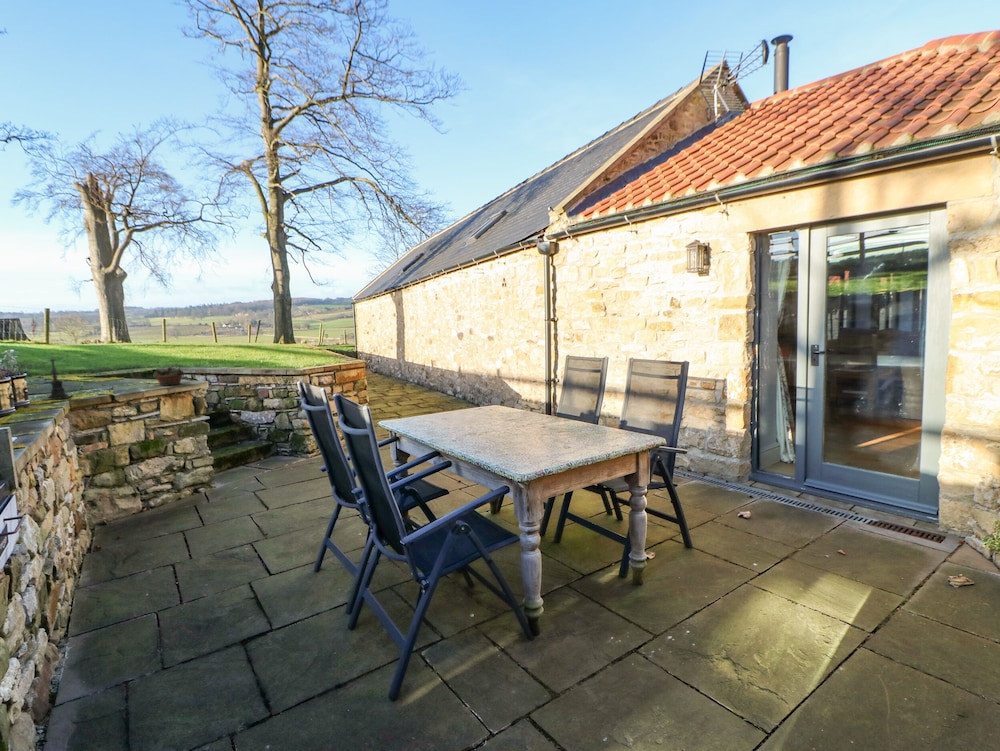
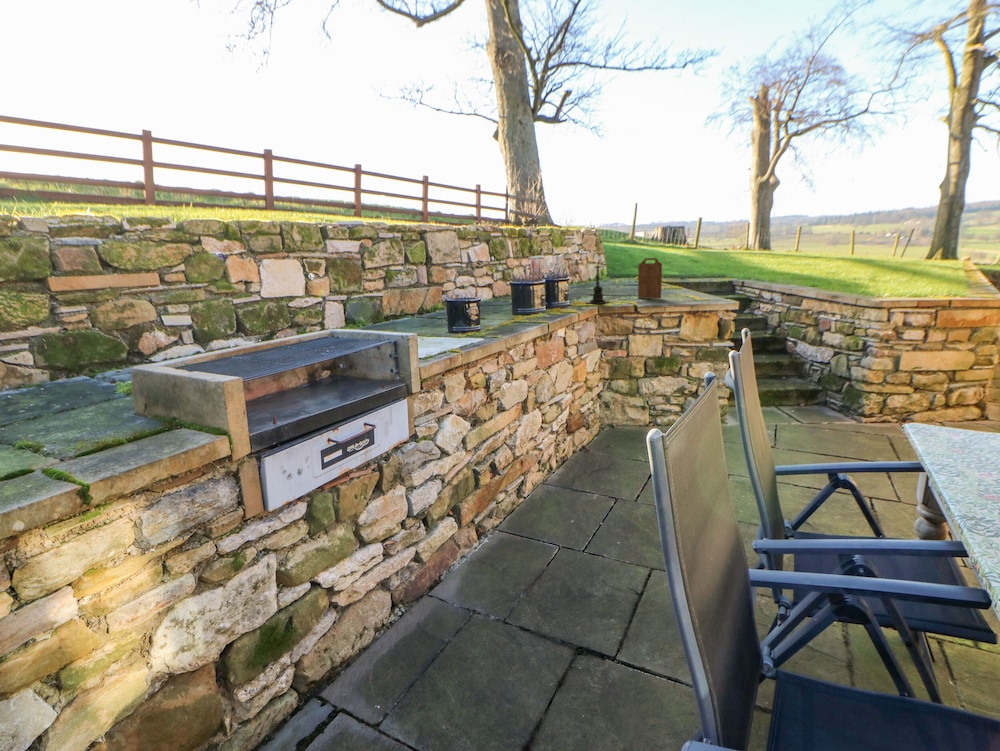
cutting board: none [94,348,127,389] -> present [638,258,662,299]
succulent planter: present [153,364,185,386] -> none [683,279,717,302]

